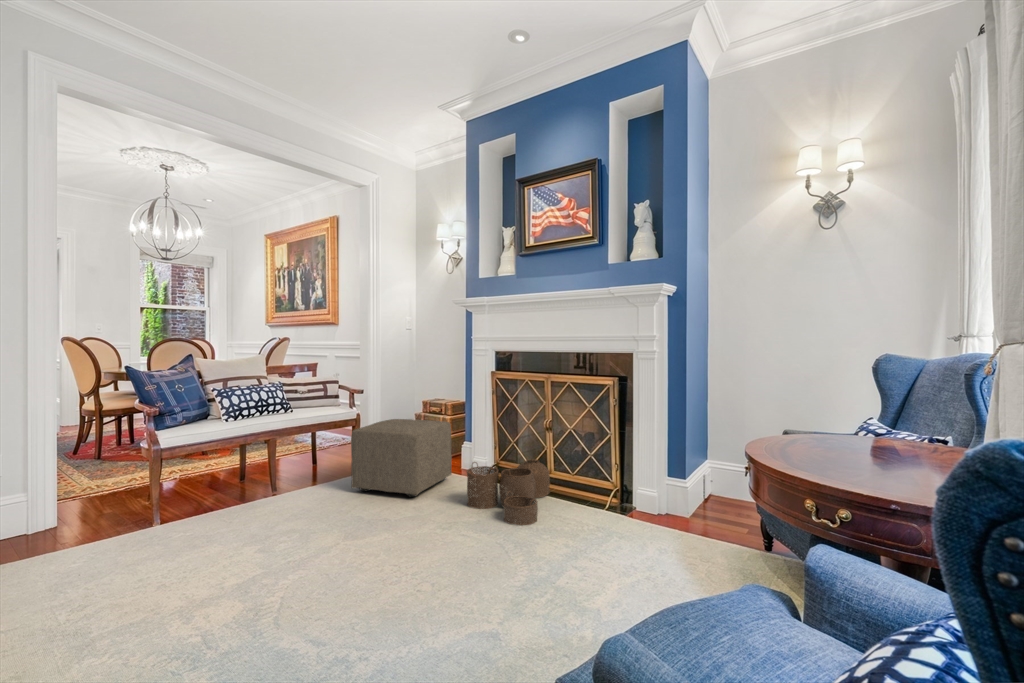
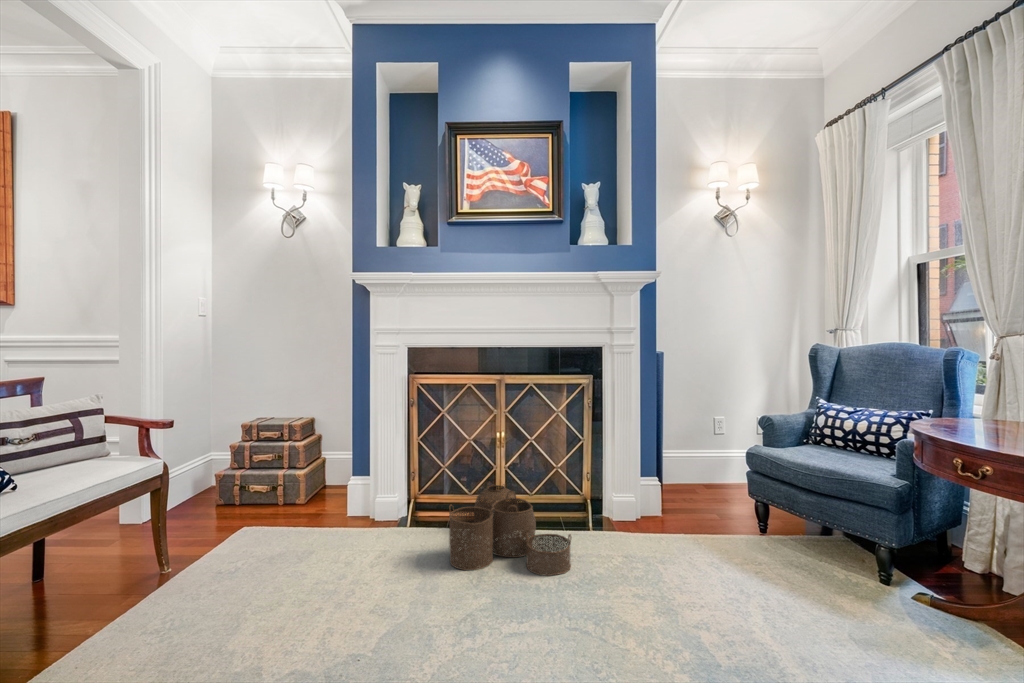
ottoman: present [351,419,452,497] -> none [231,455,377,605]

